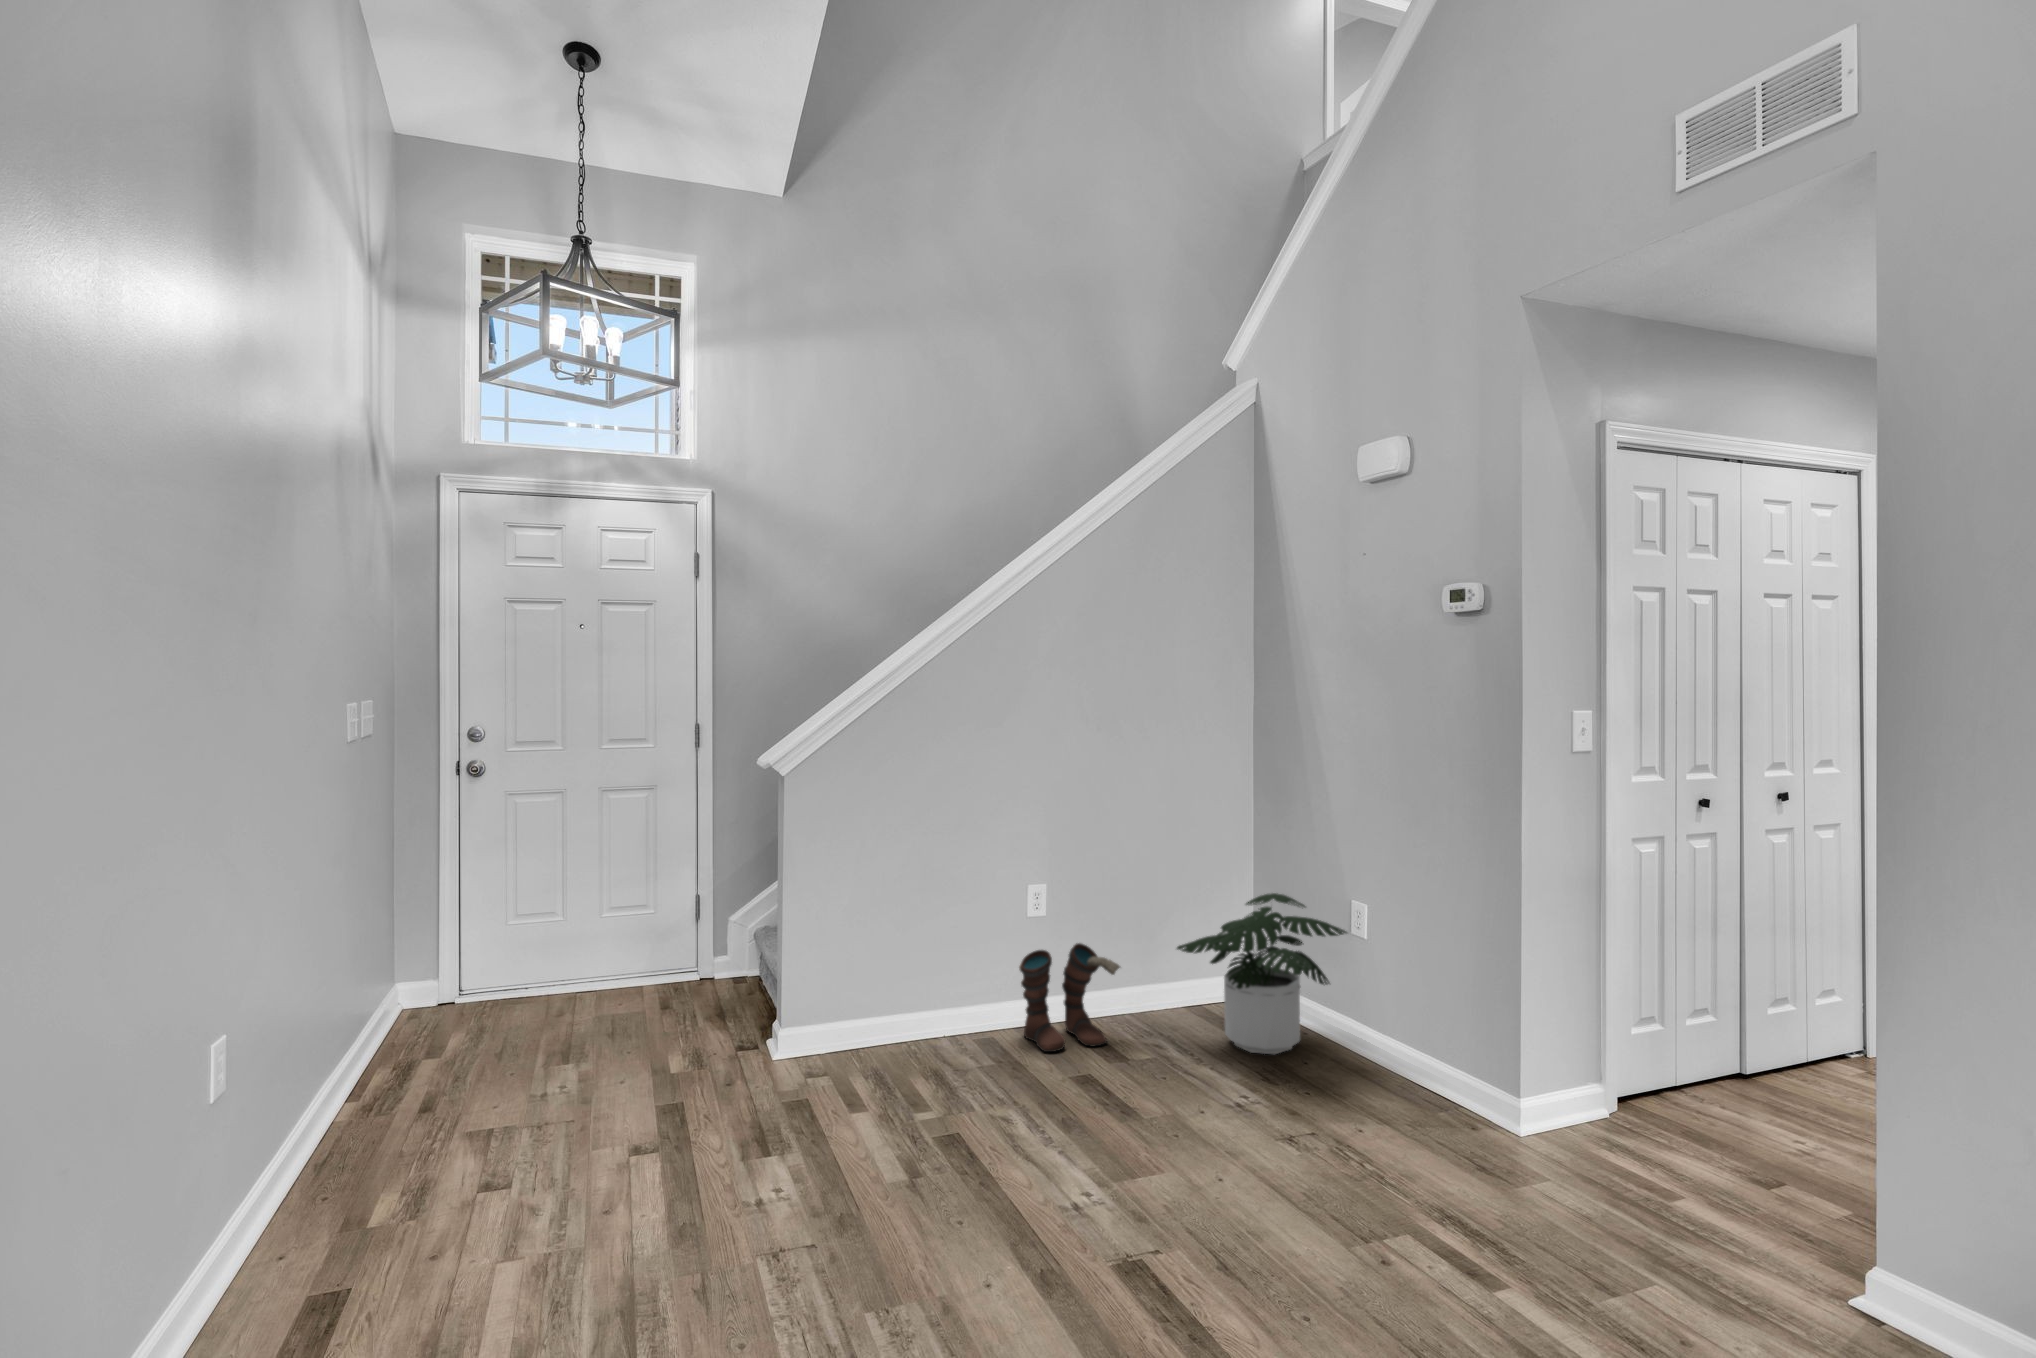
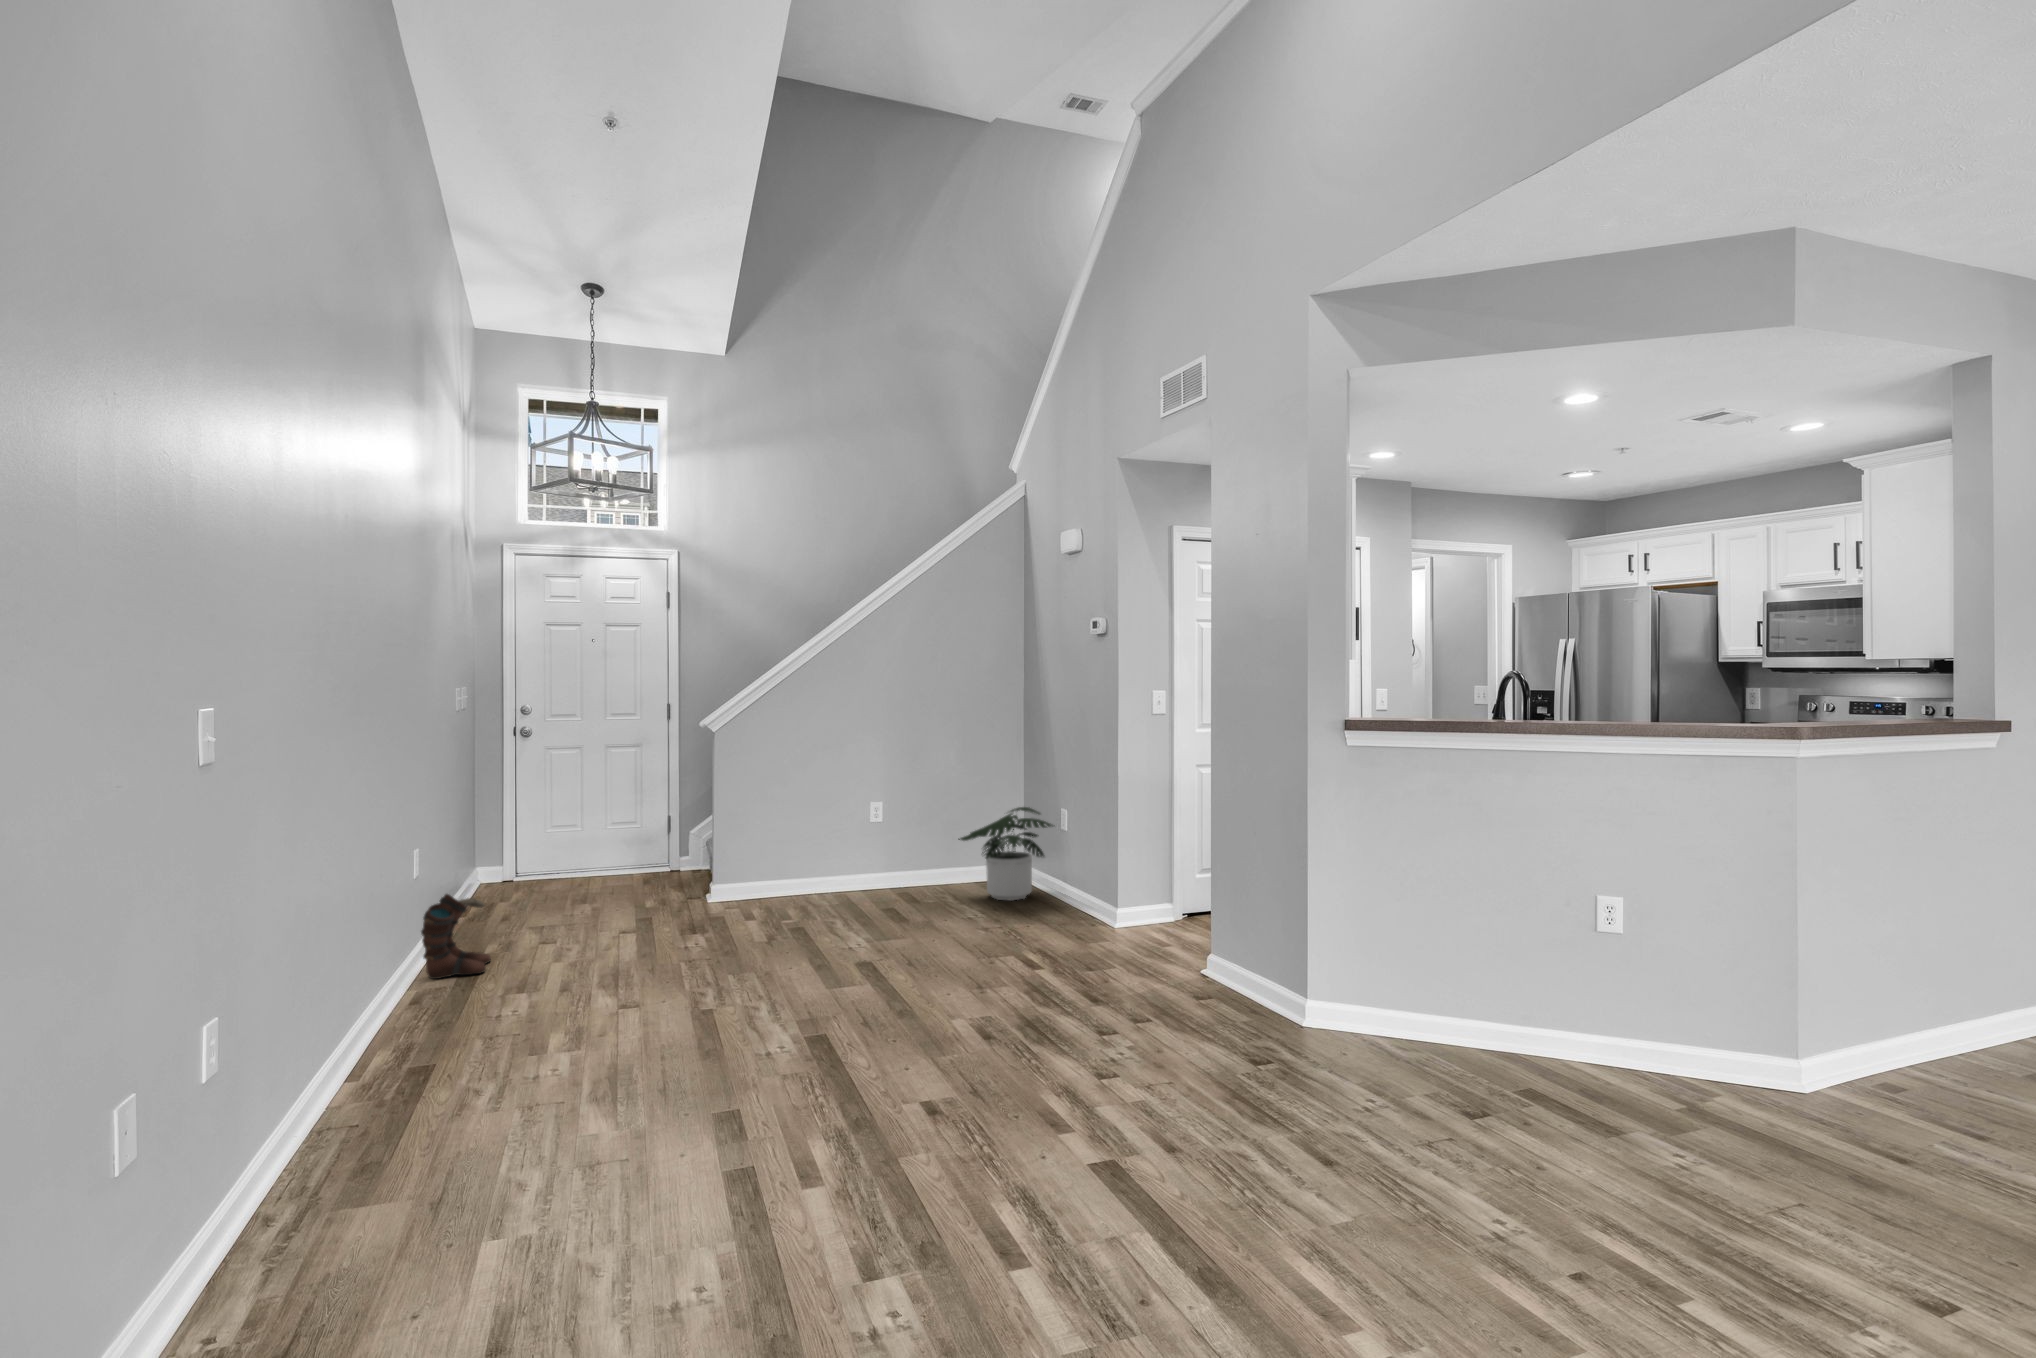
boots: present [1019,943,1120,1052] -> present [421,894,491,979]

